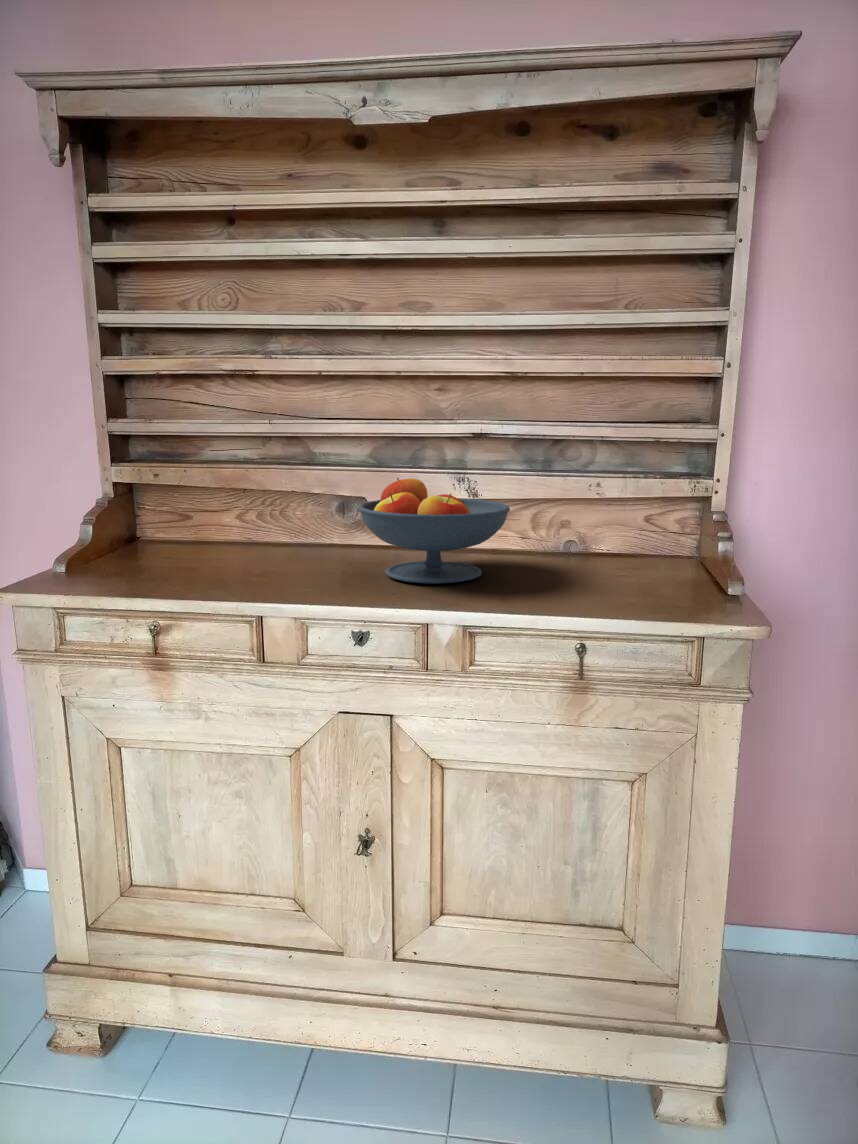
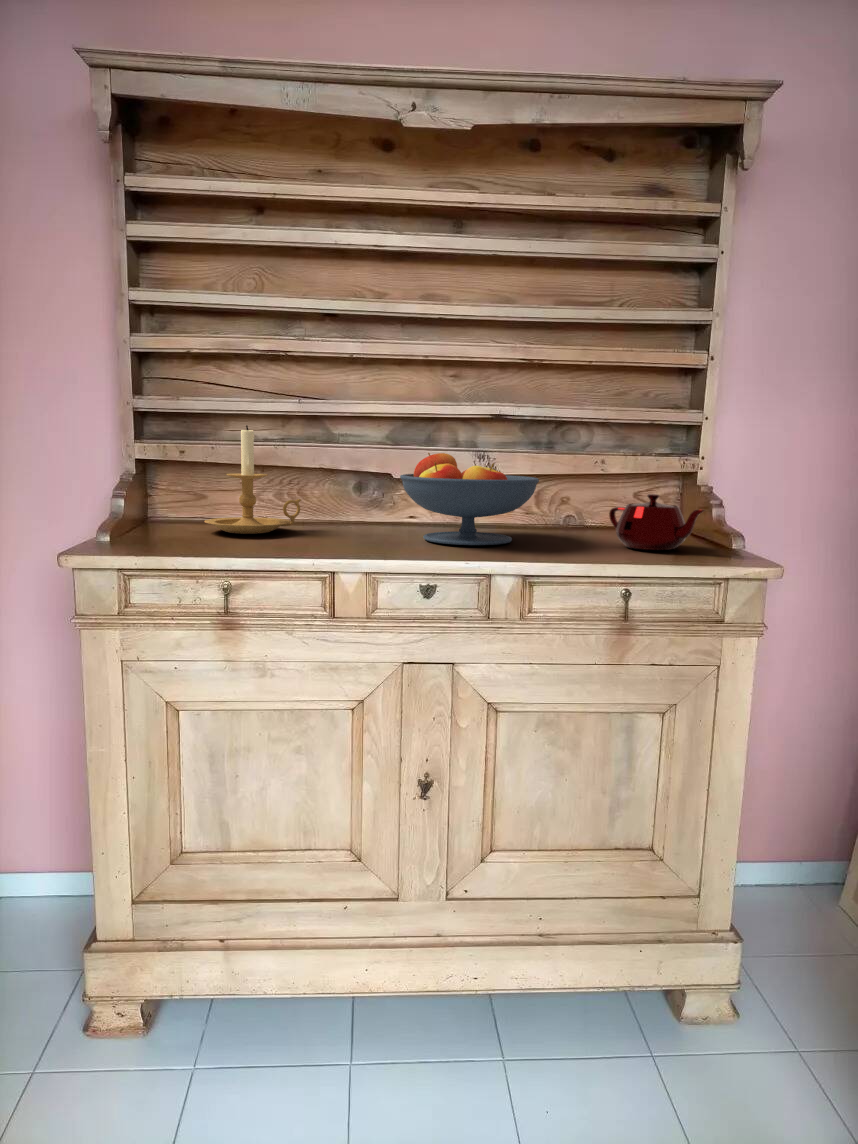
candle holder: none [170,450,275,563] -> present [204,425,301,534]
teapot: none [594,528,687,594] -> present [609,494,705,550]

